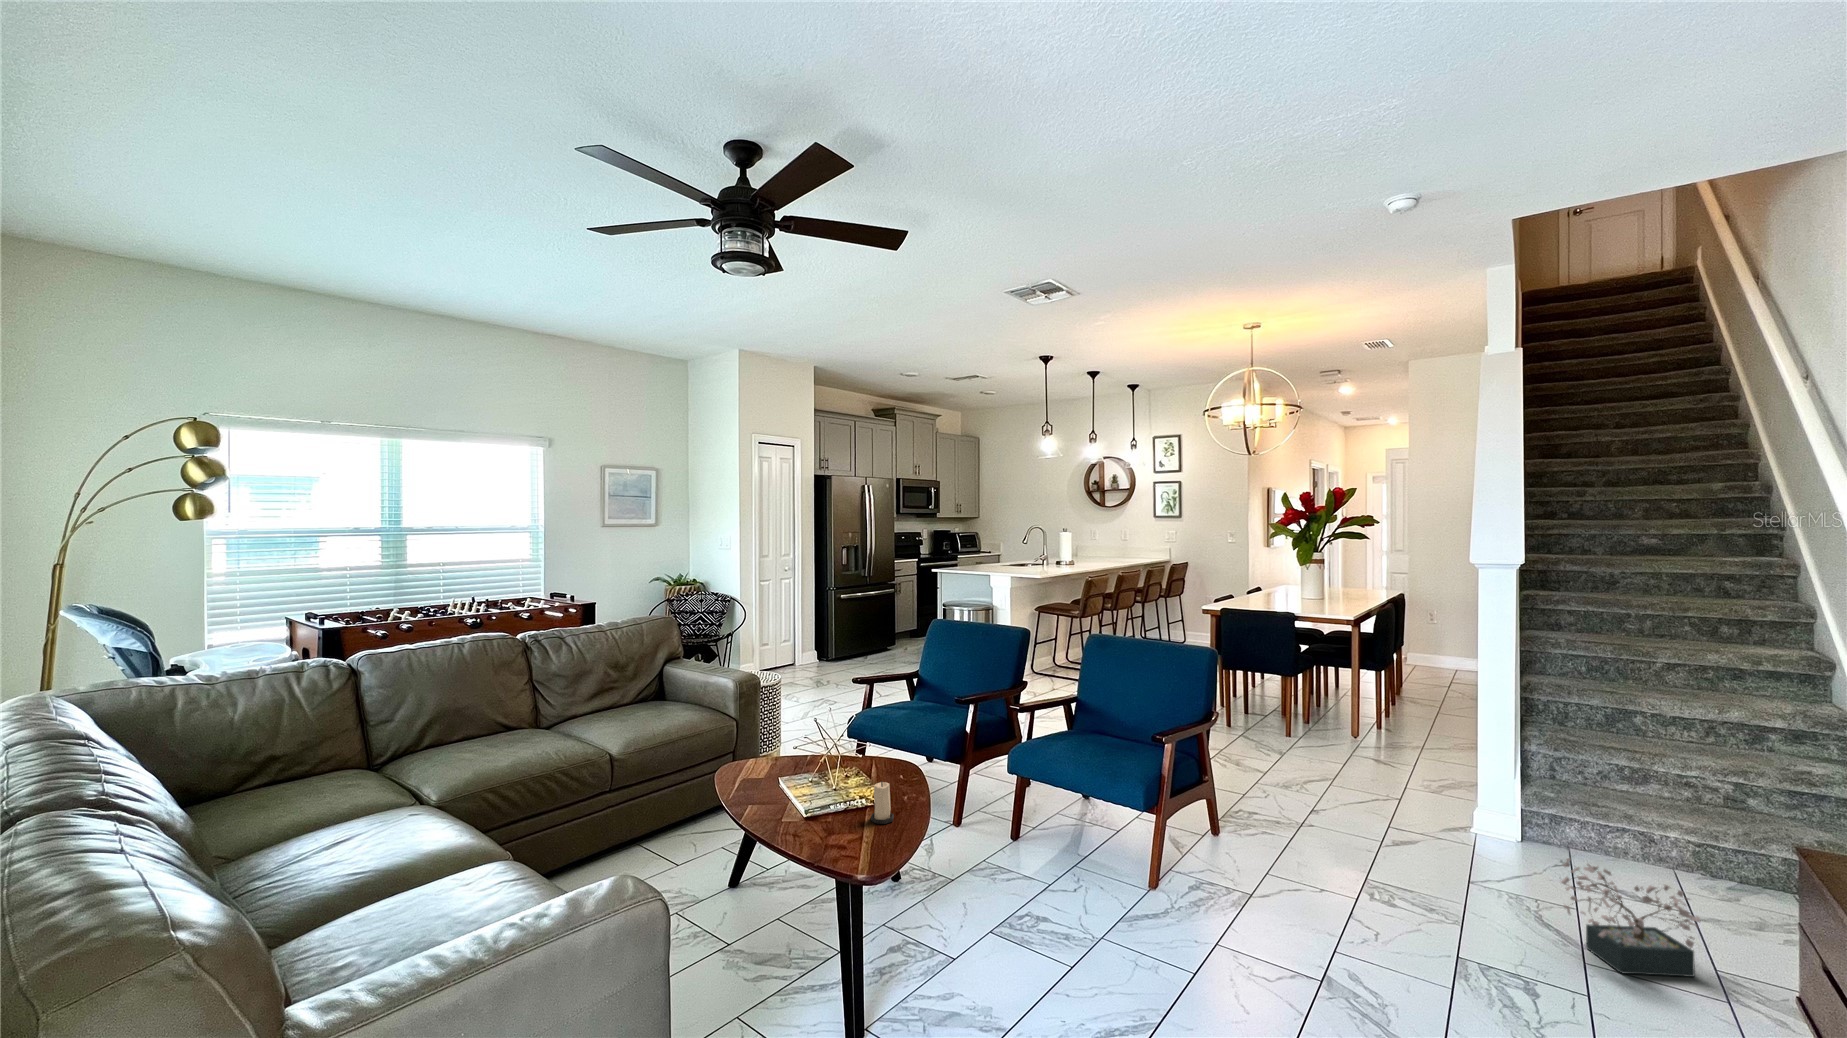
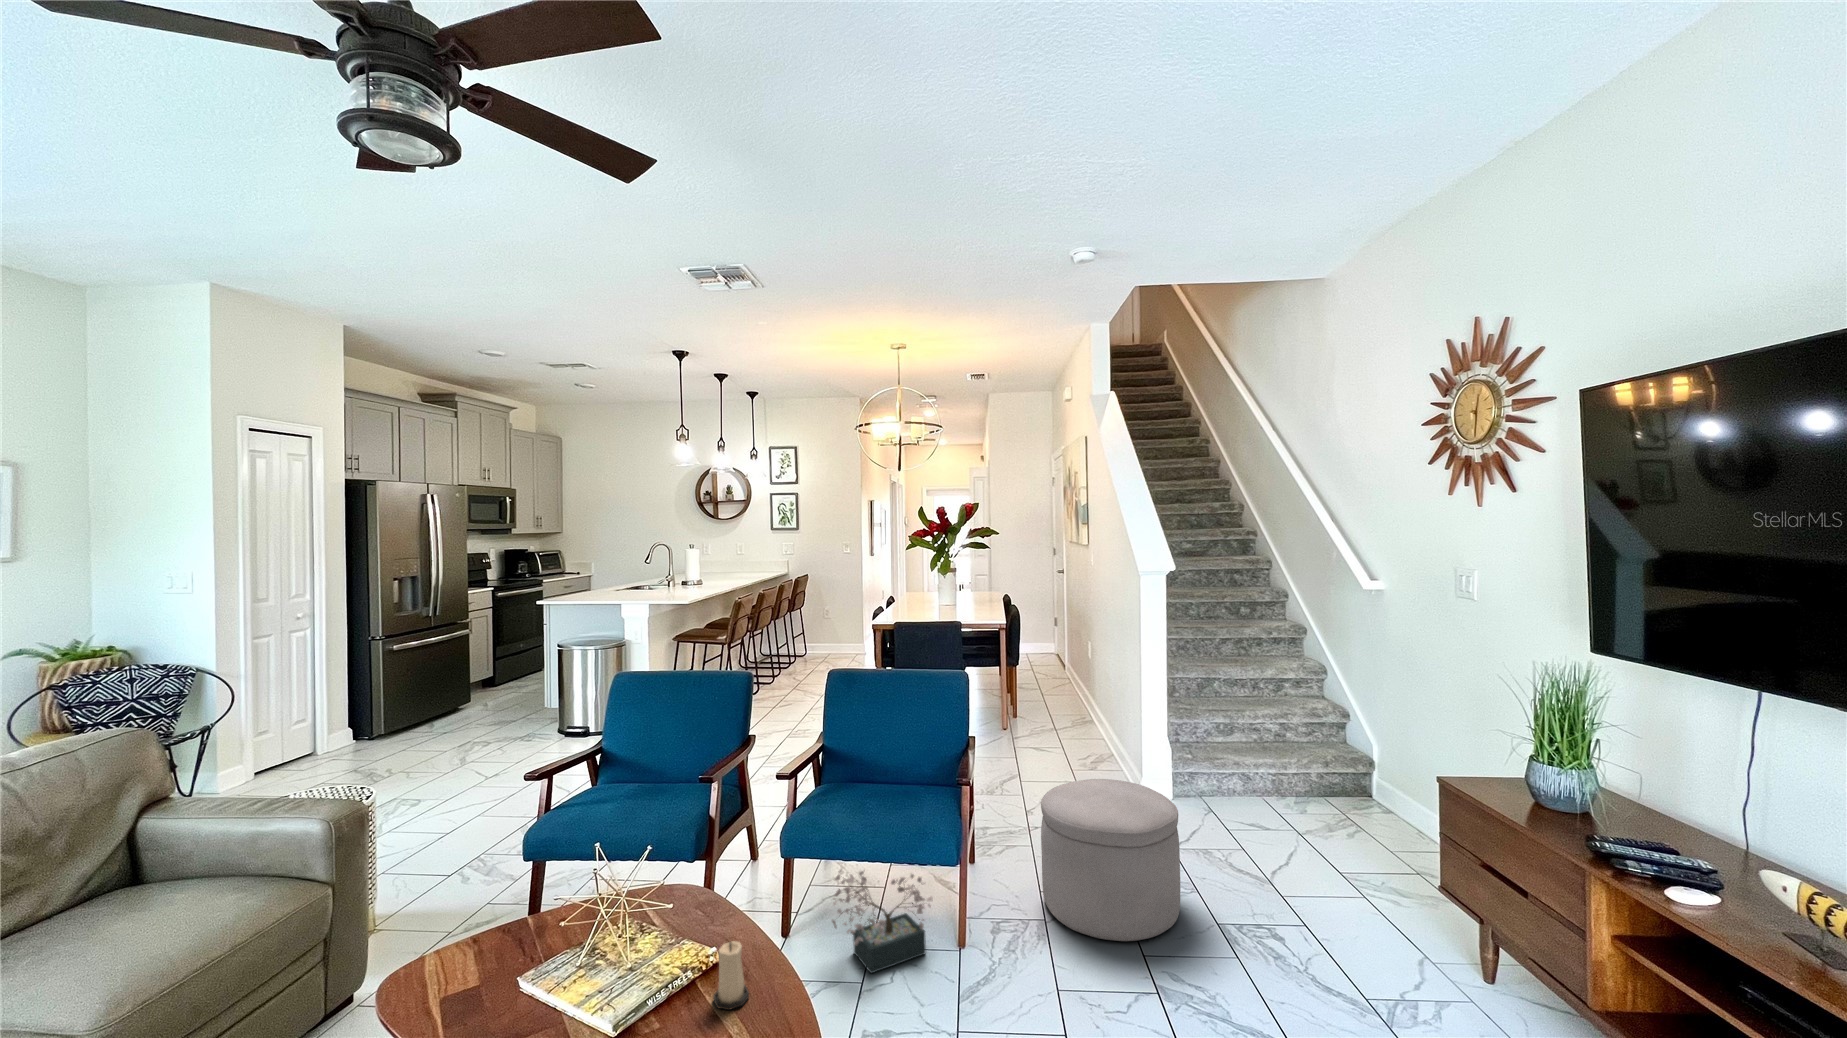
ottoman: none [1254,772,1414,939] -> present [1041,779,1180,941]
decorative plant: present [1560,858,1700,977] -> present [832,871,932,973]

